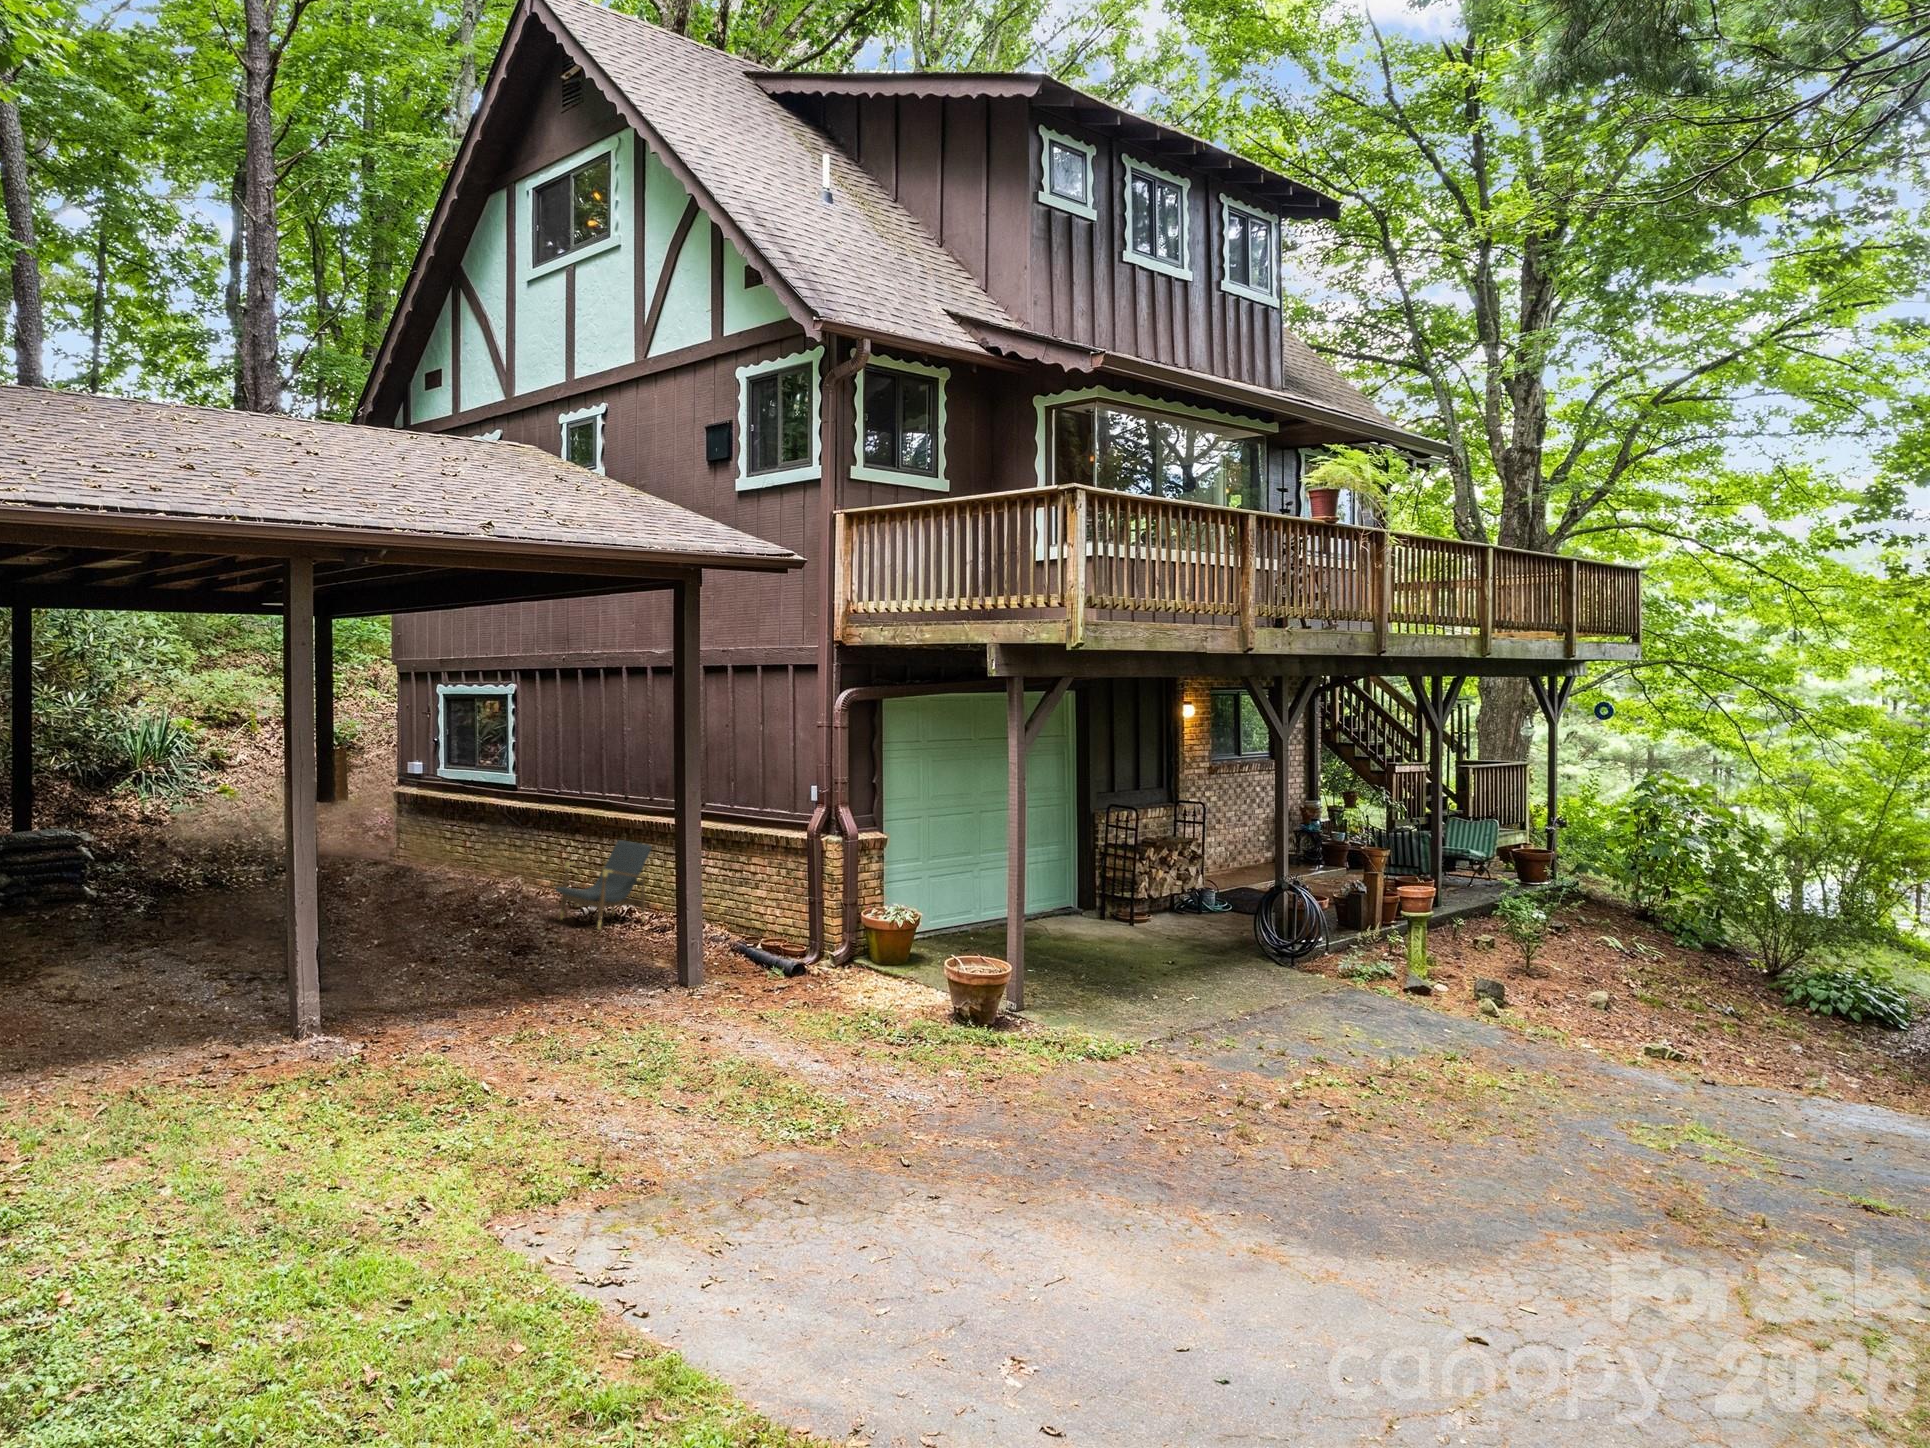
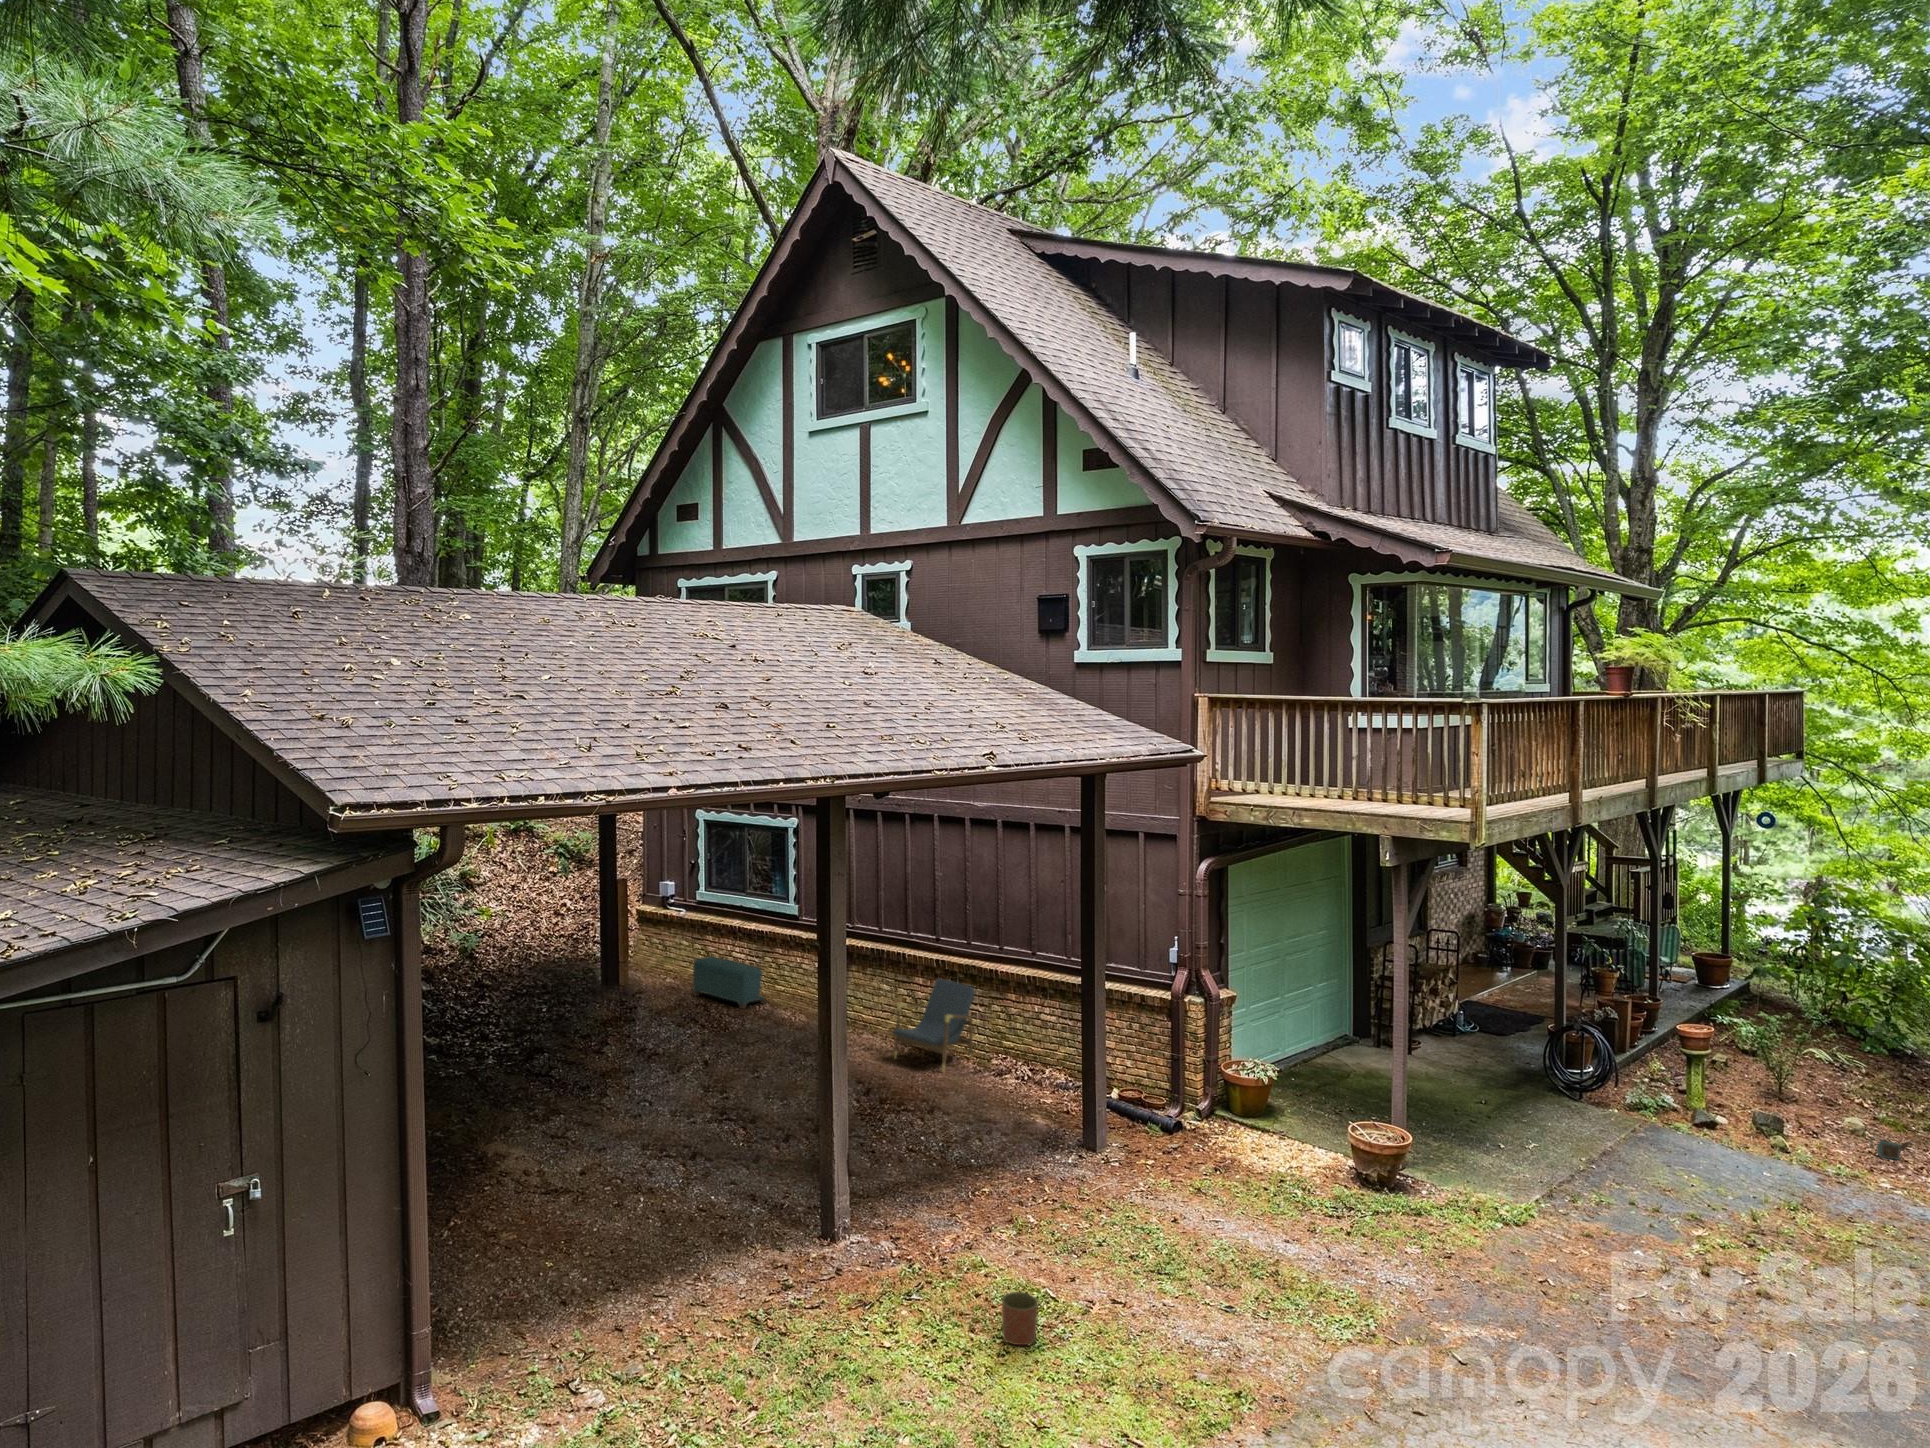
bench: none [412,835,485,883] -> present [693,957,767,1009]
watering can: none [1571,1002,1616,1028] -> present [1870,1137,1911,1160]
planter: none [365,1059,409,1112] -> present [1002,1292,1038,1345]

